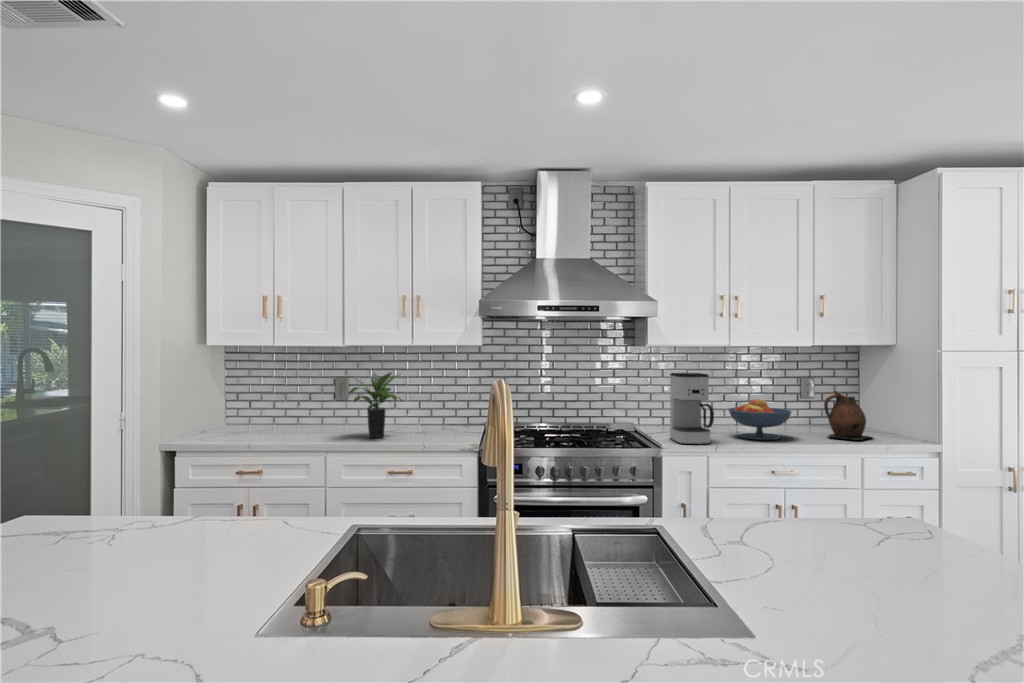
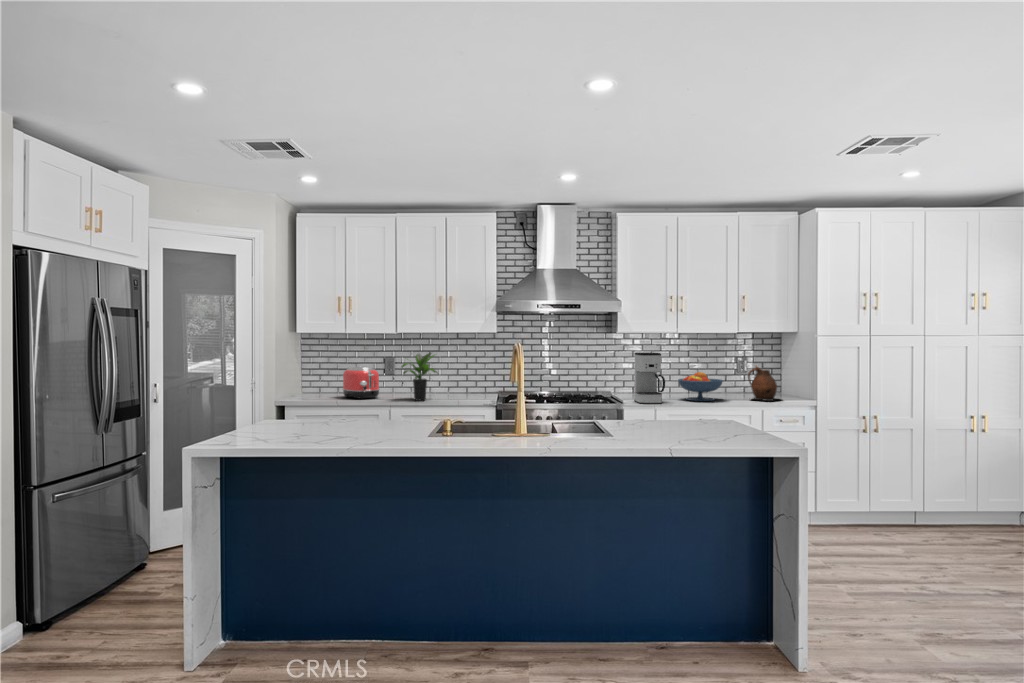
toaster: none [272,391,323,436] -> present [343,366,379,399]

